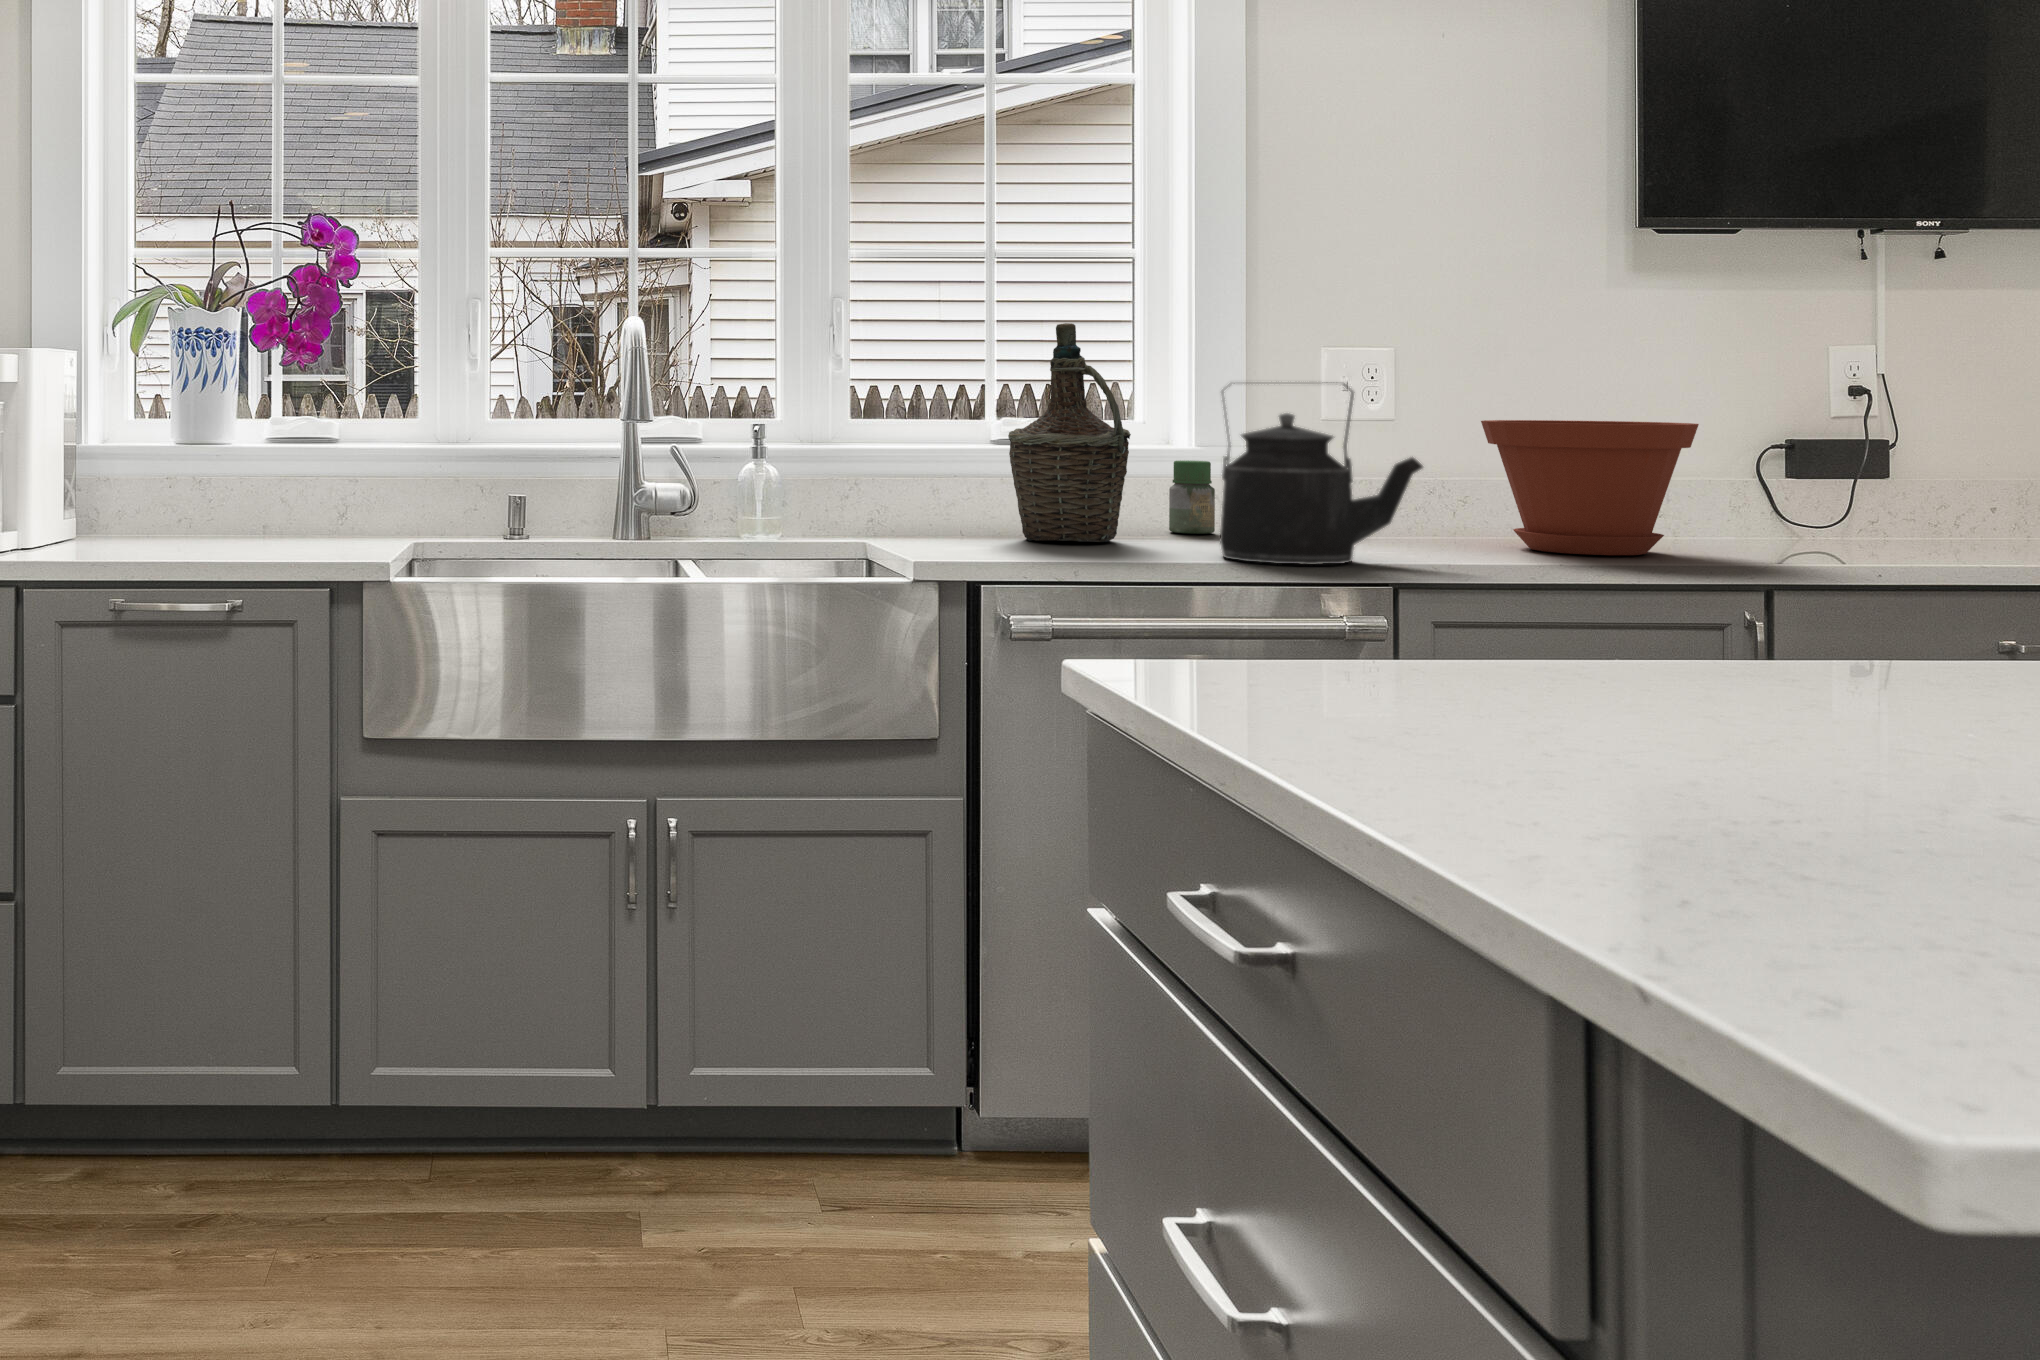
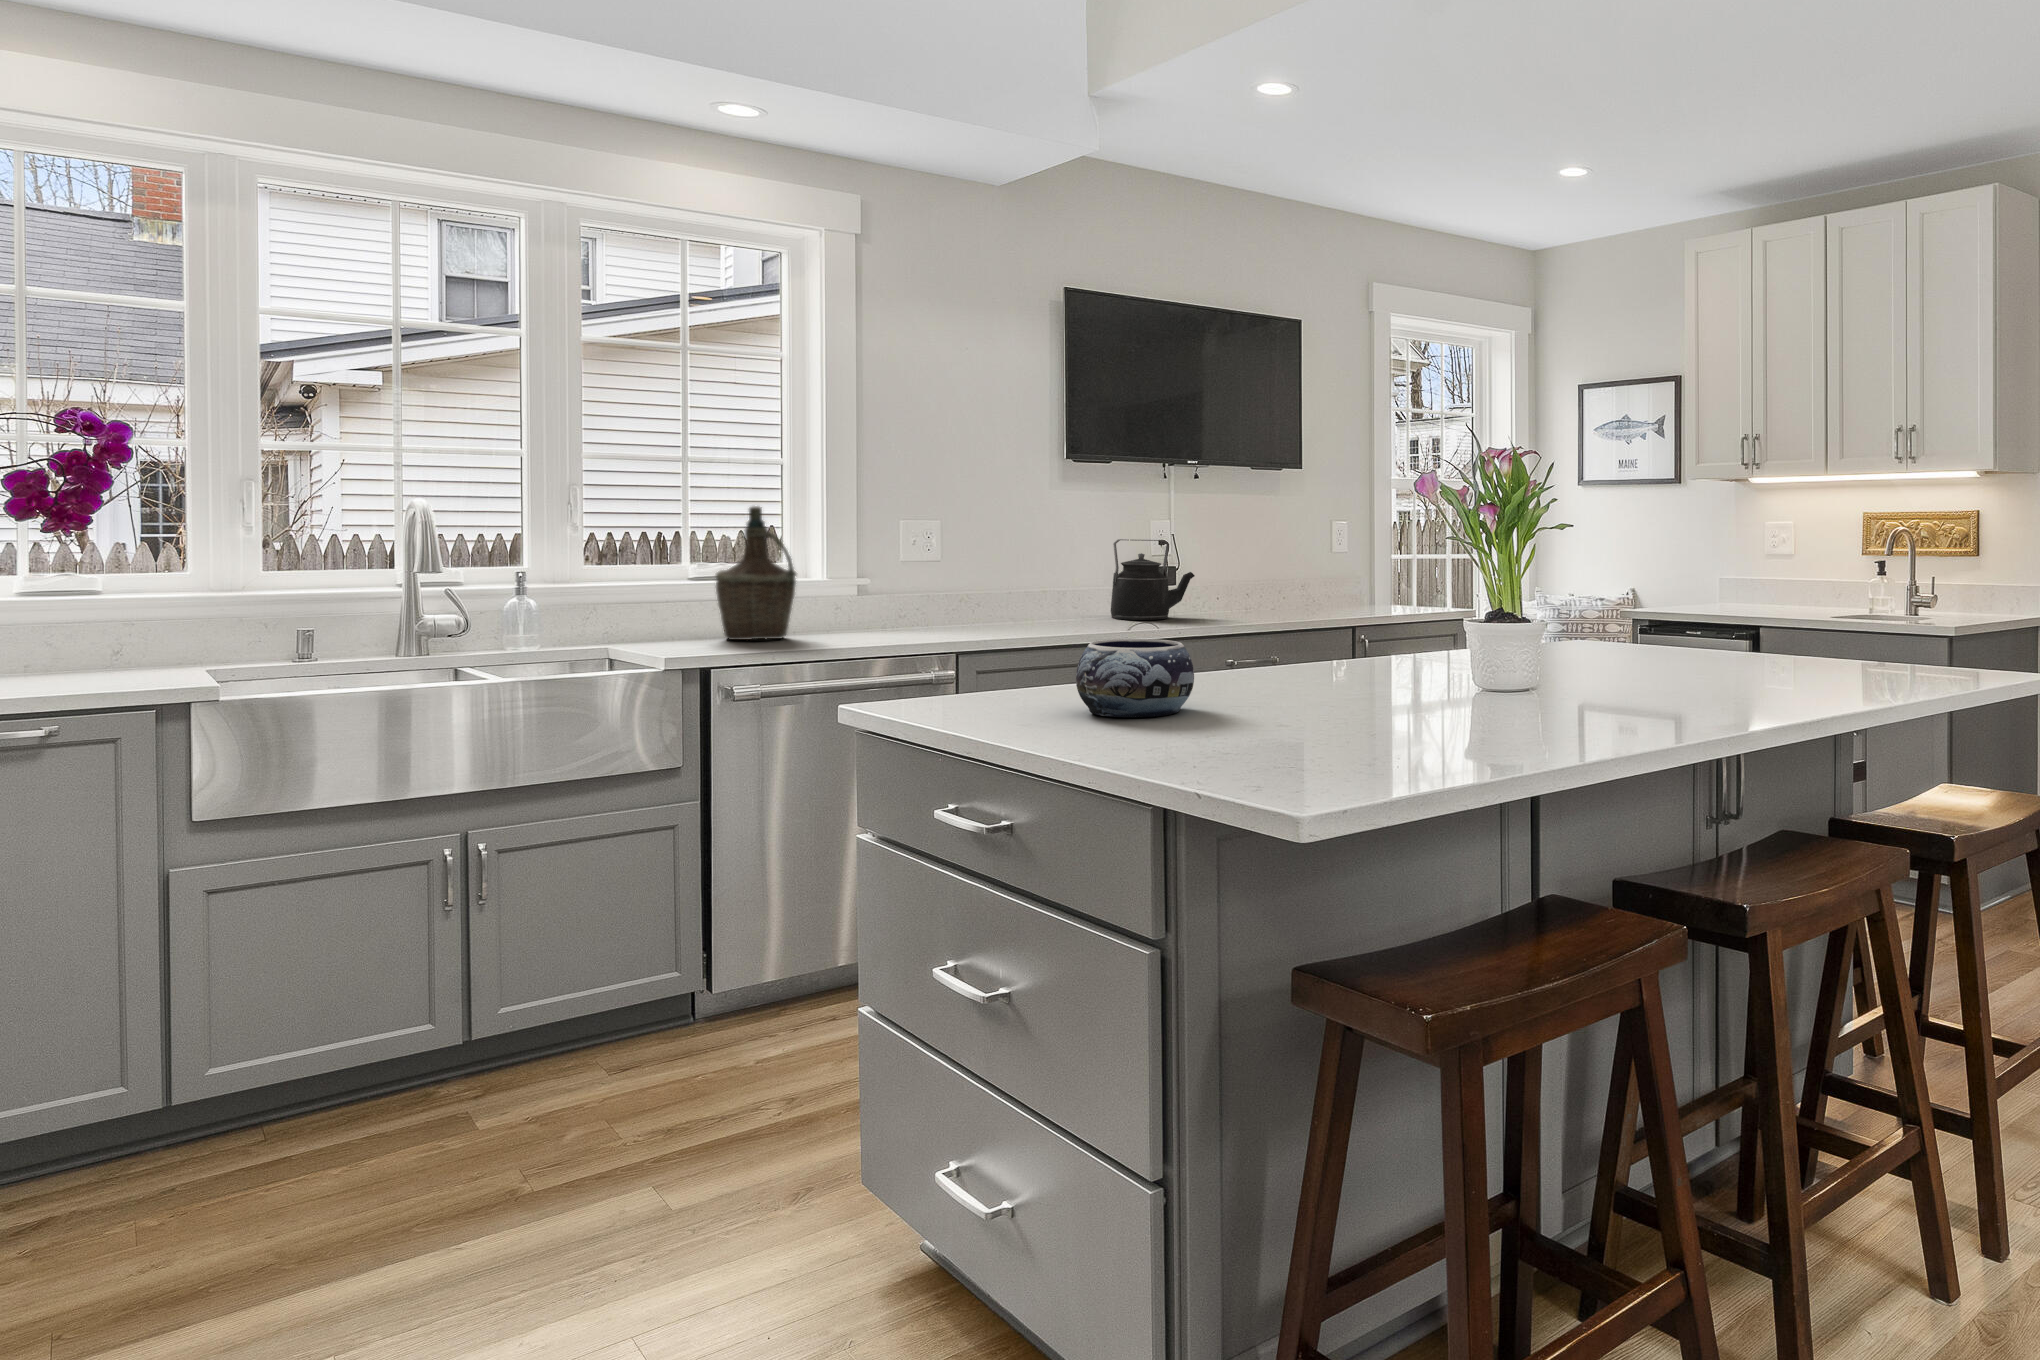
kettle: present [1220,382,1423,565] -> present [1111,539,1195,620]
plant pot: present [1481,420,1699,555] -> none [993,560,1097,631]
jar: present [1169,460,1215,534] -> none [814,586,843,629]
decorative bowl: none [1558,534,1900,738] -> present [1076,639,1194,717]

